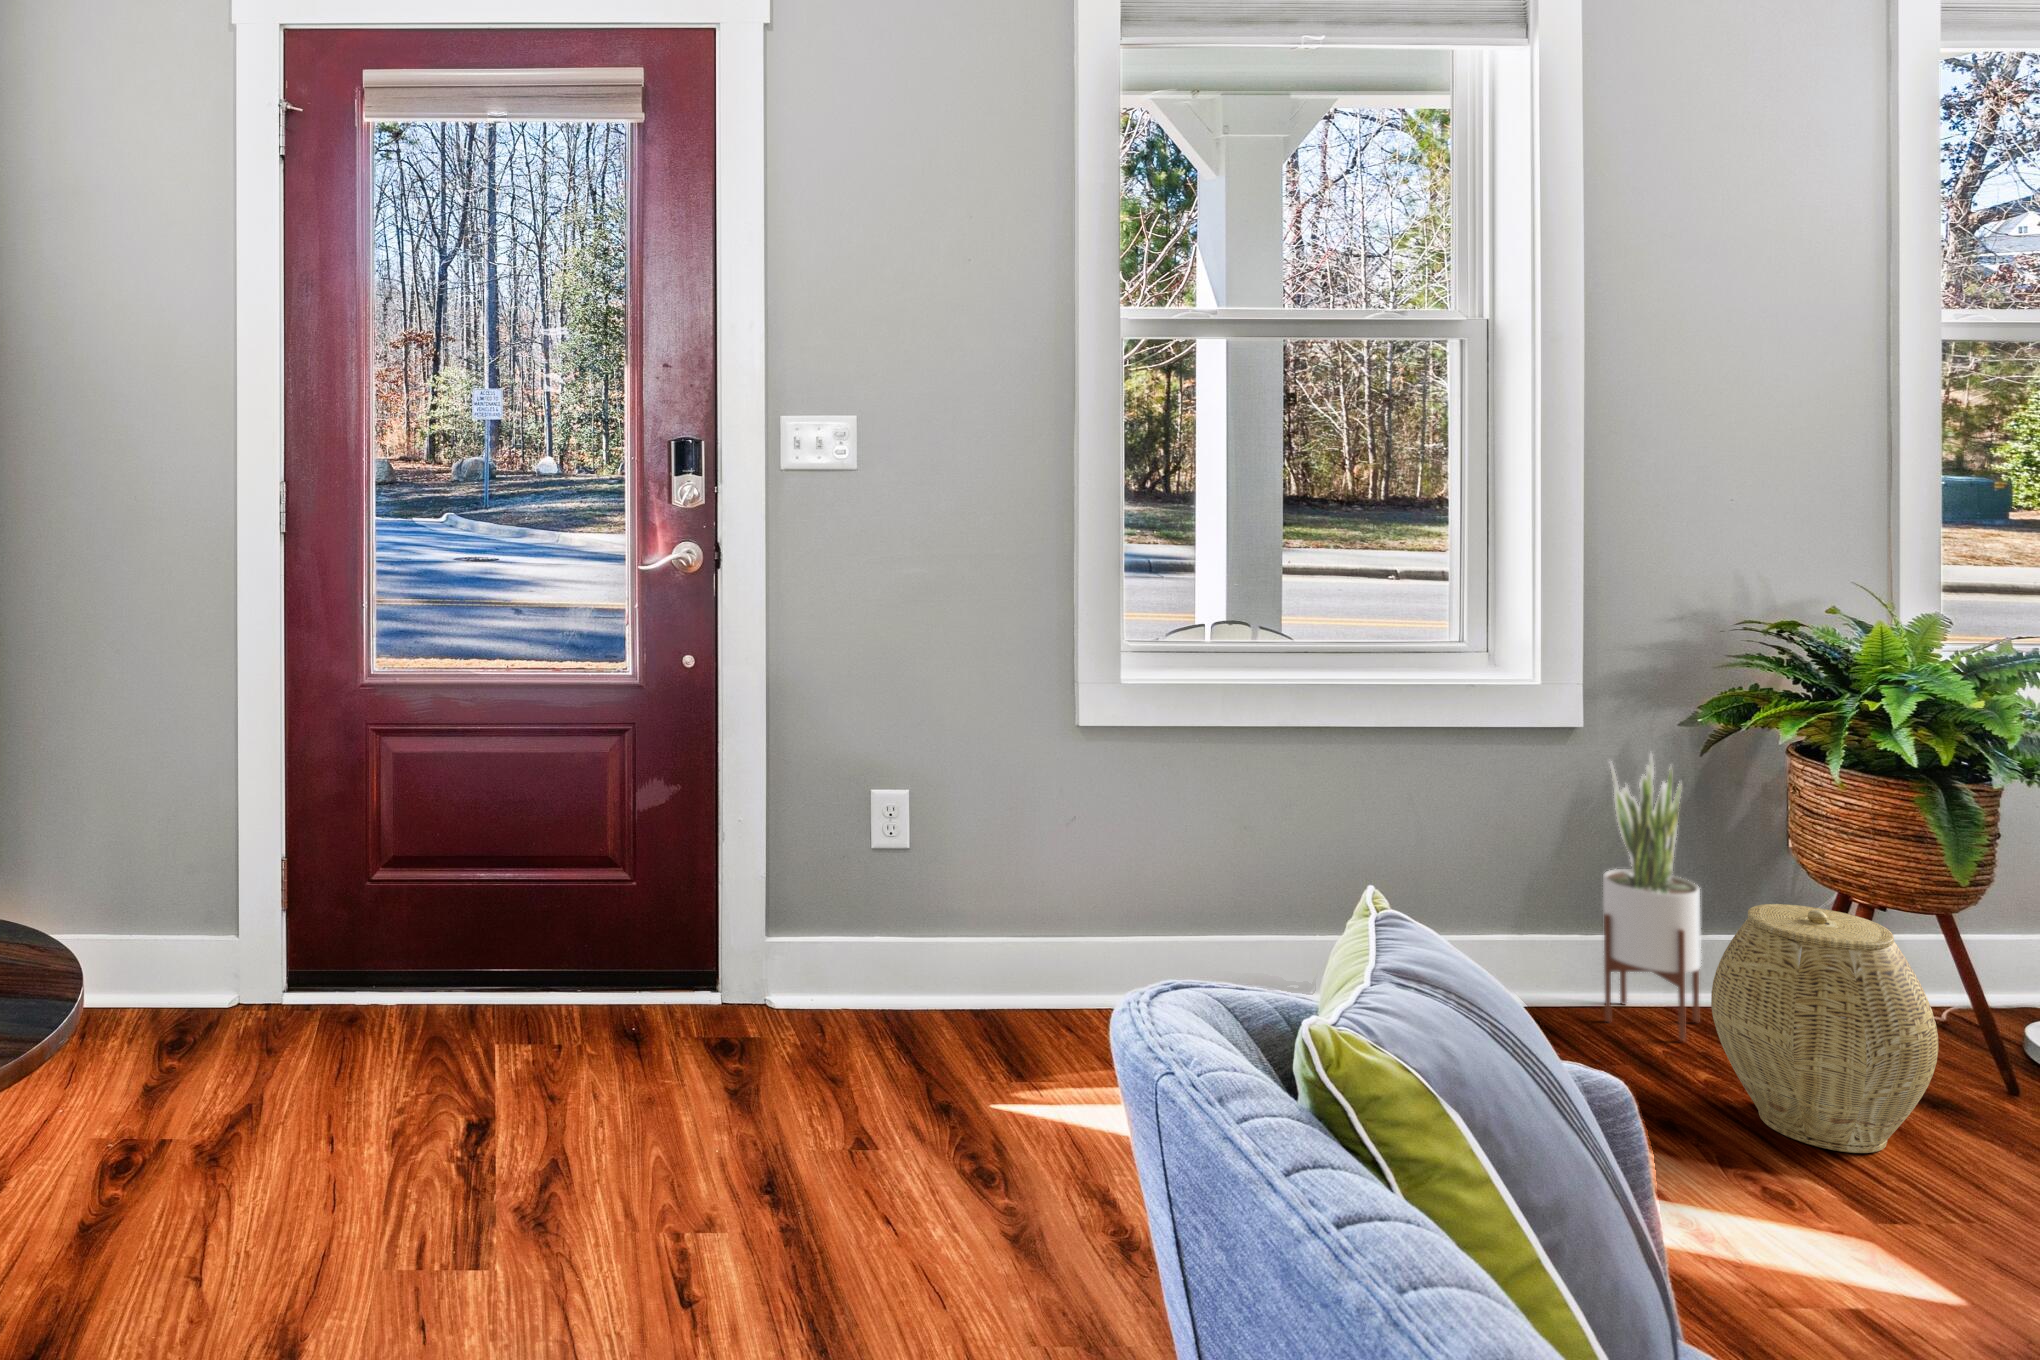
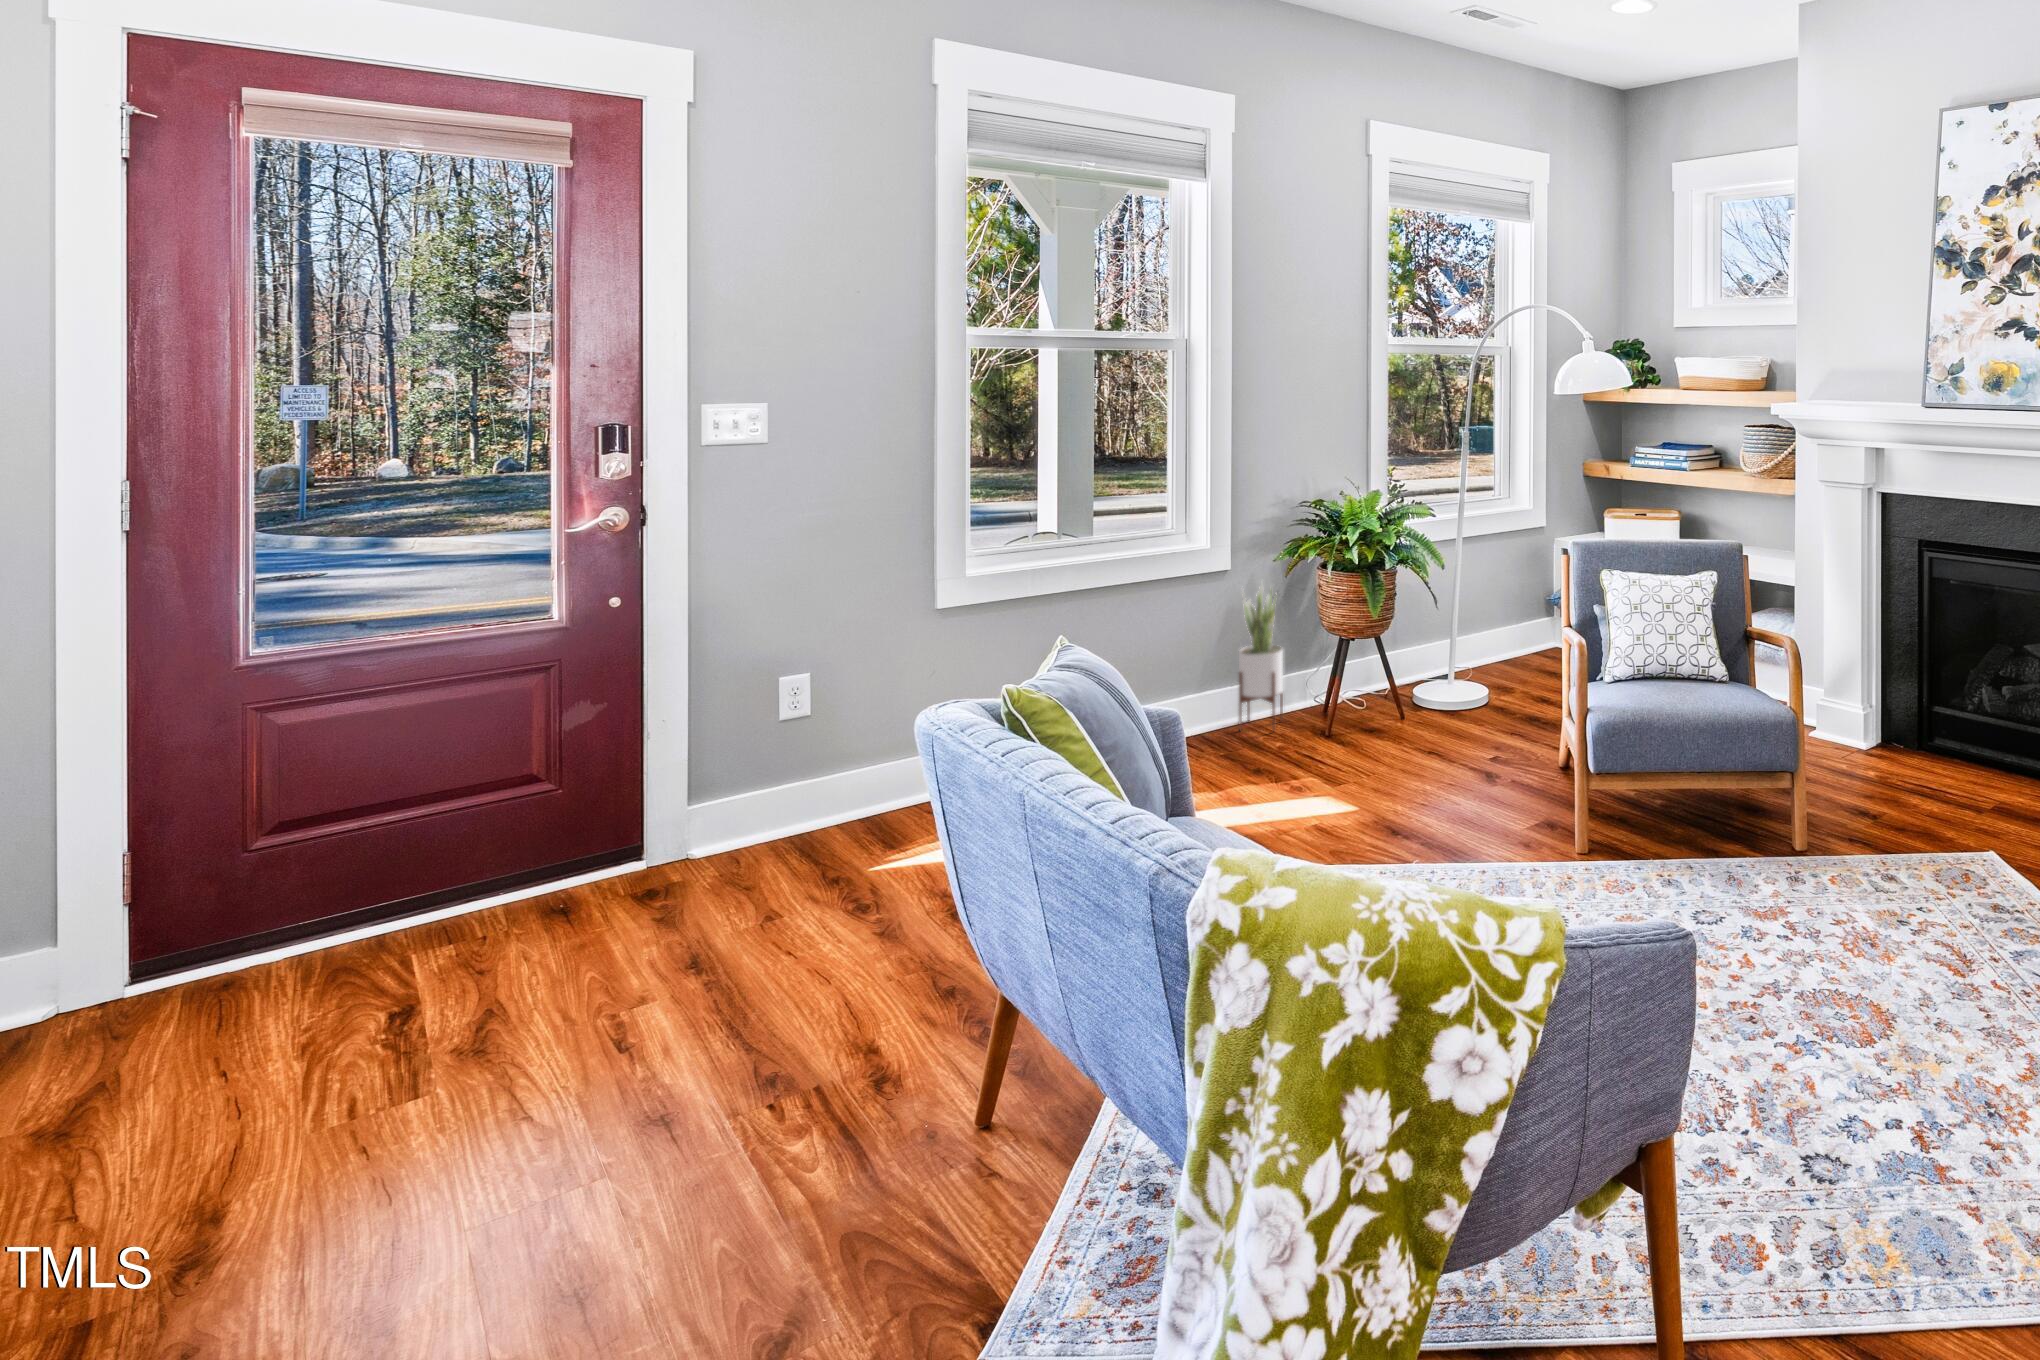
woven basket: present [1711,904,1938,1153] -> none [1283,646,1374,766]

